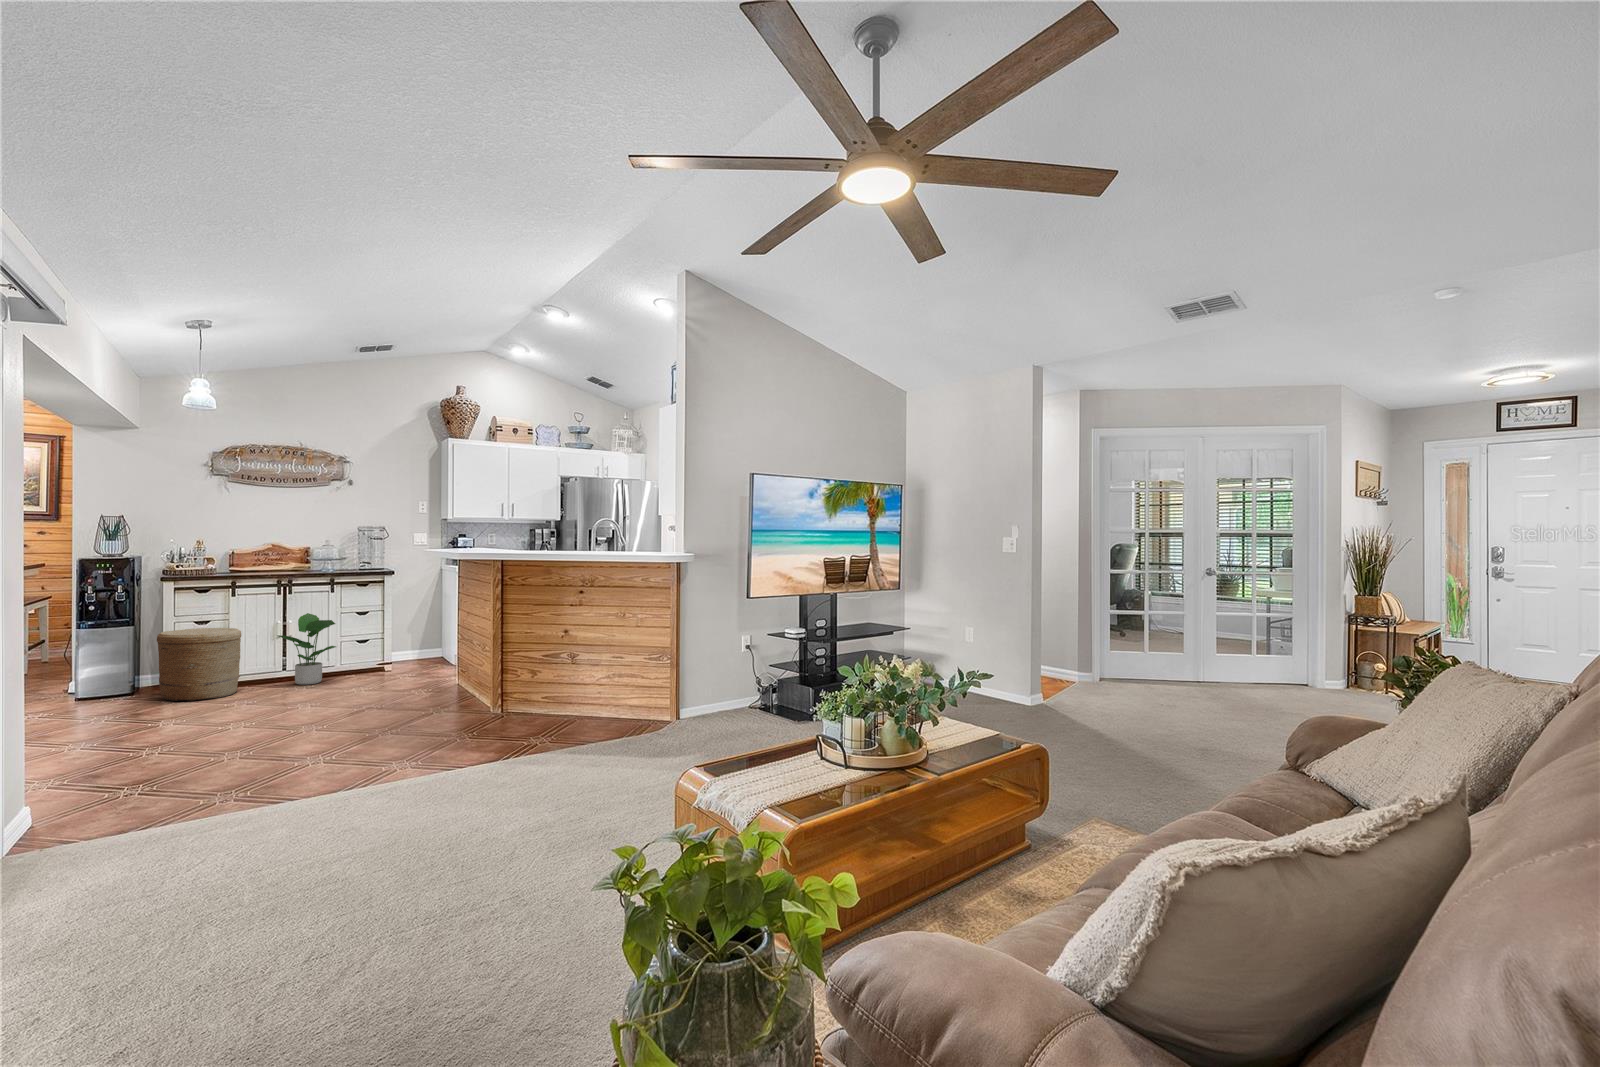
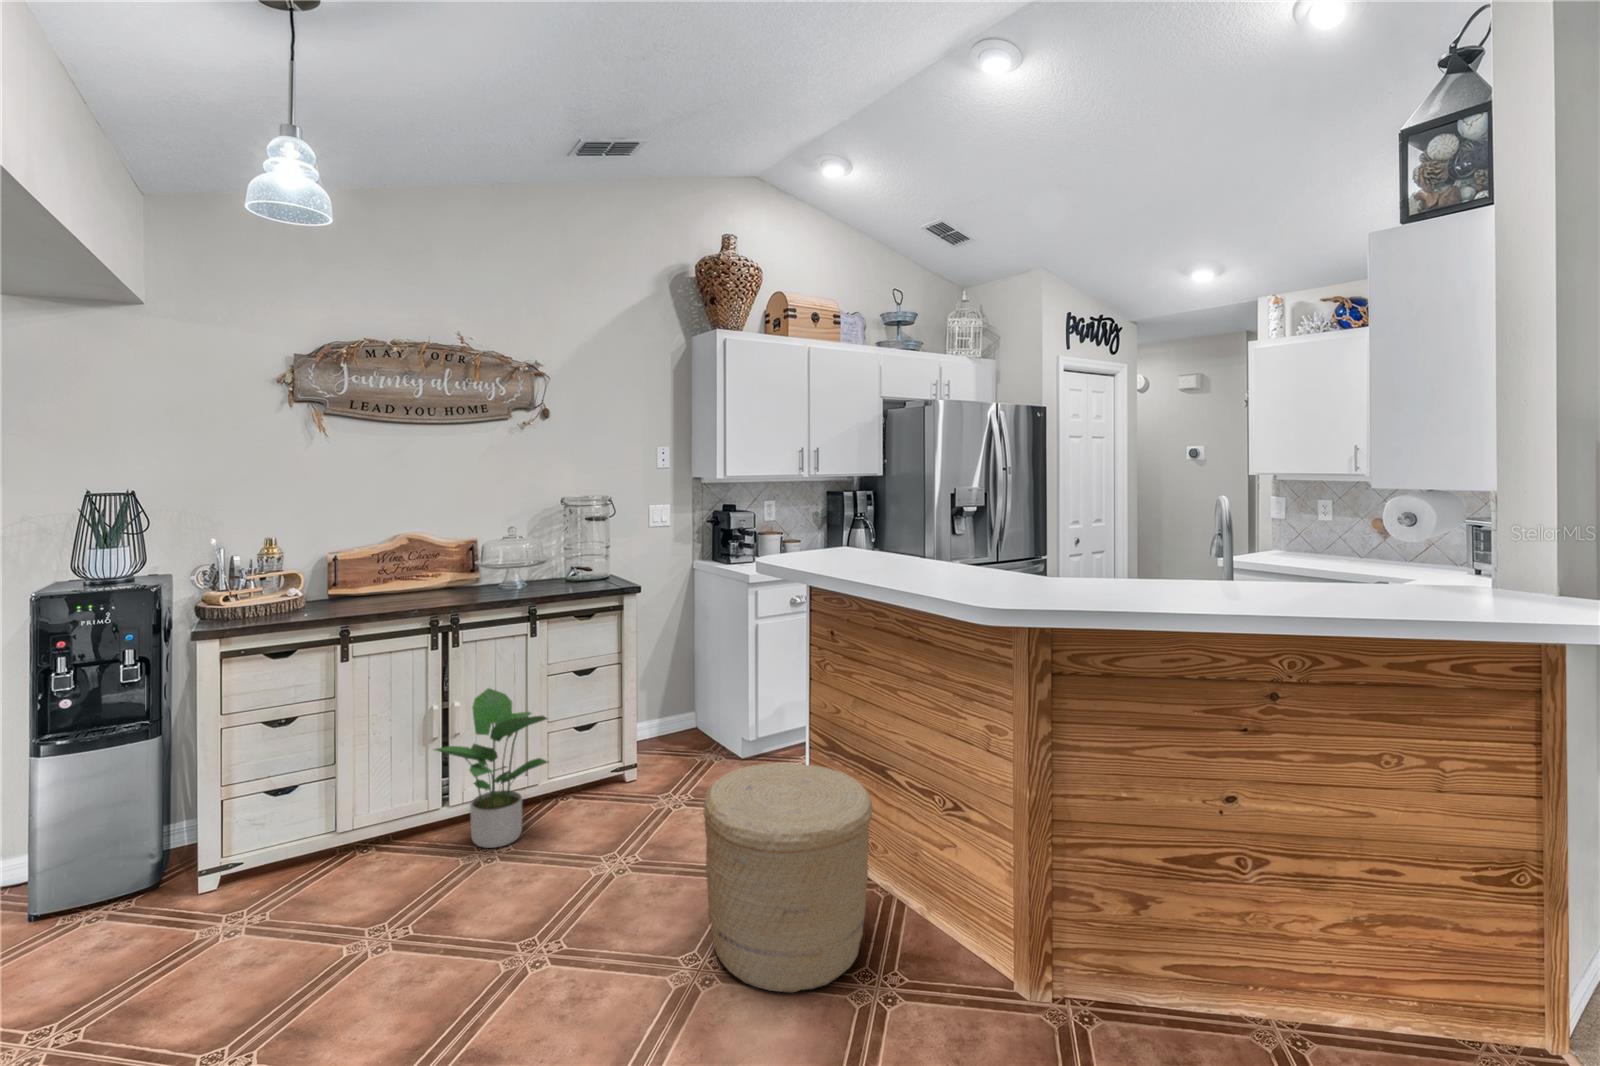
woven basket: present [157,628,241,701] -> present [704,762,873,993]

